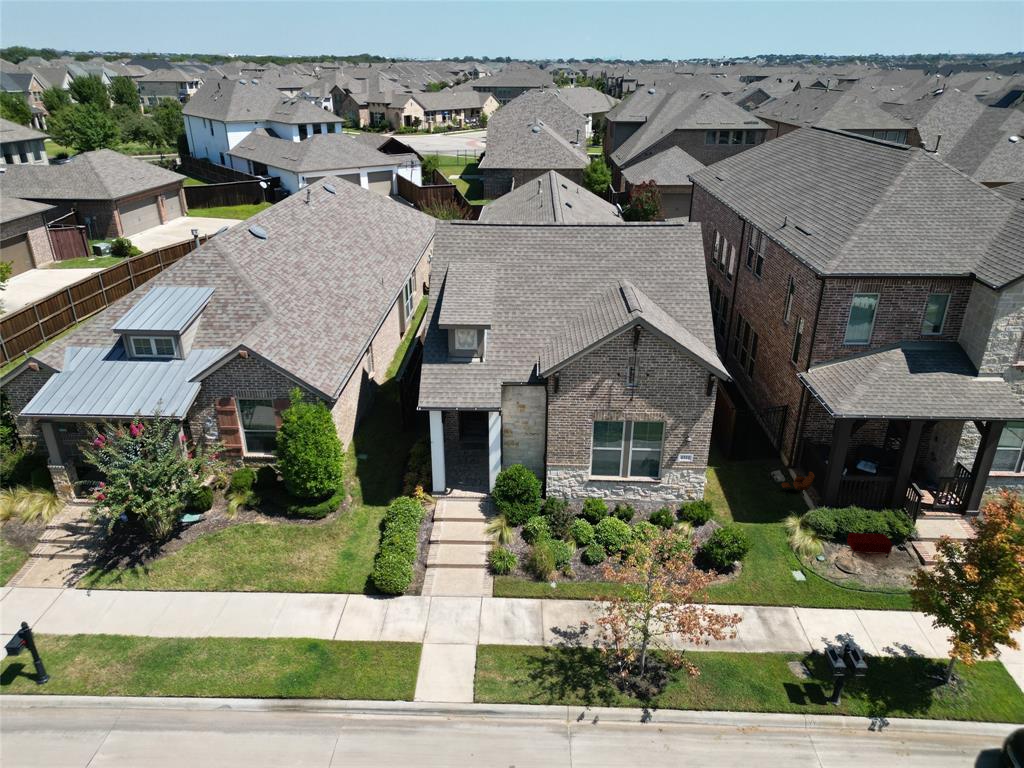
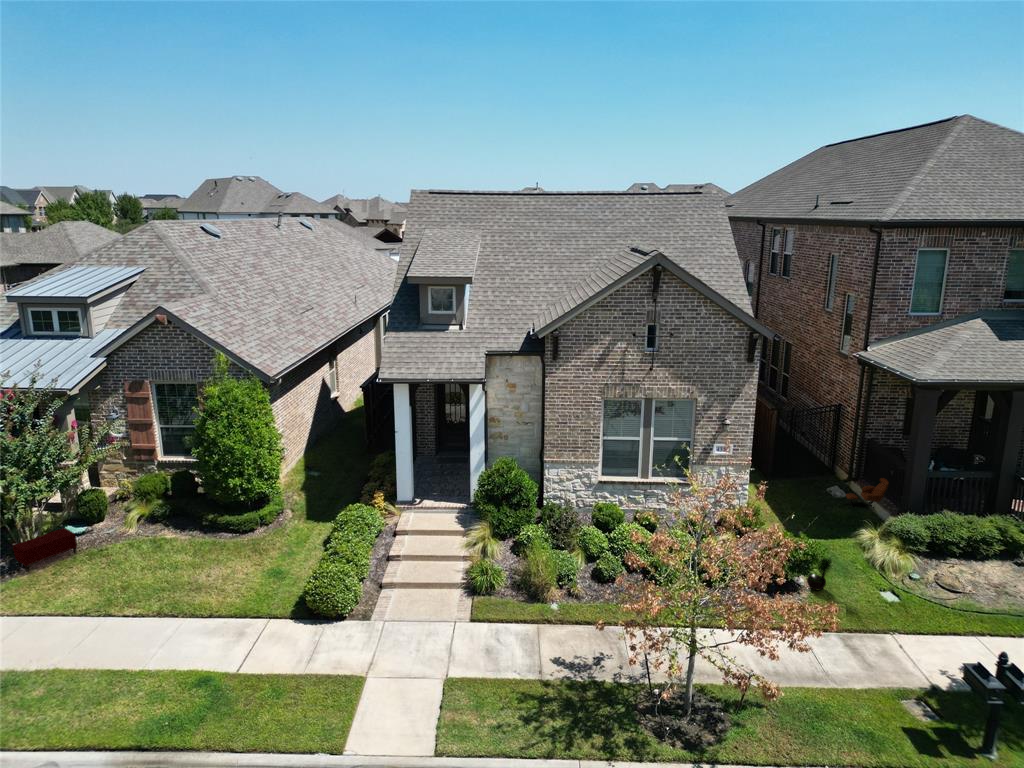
bench: present [847,533,893,558] -> present [13,528,77,572]
potted tree: none [739,548,760,572] -> present [807,558,832,590]

